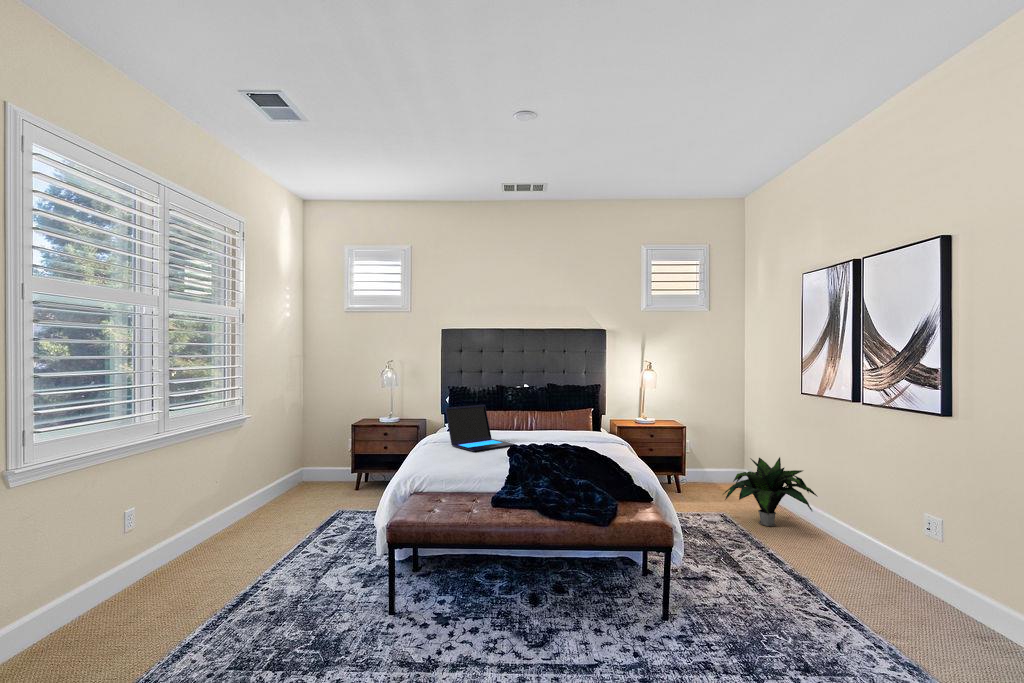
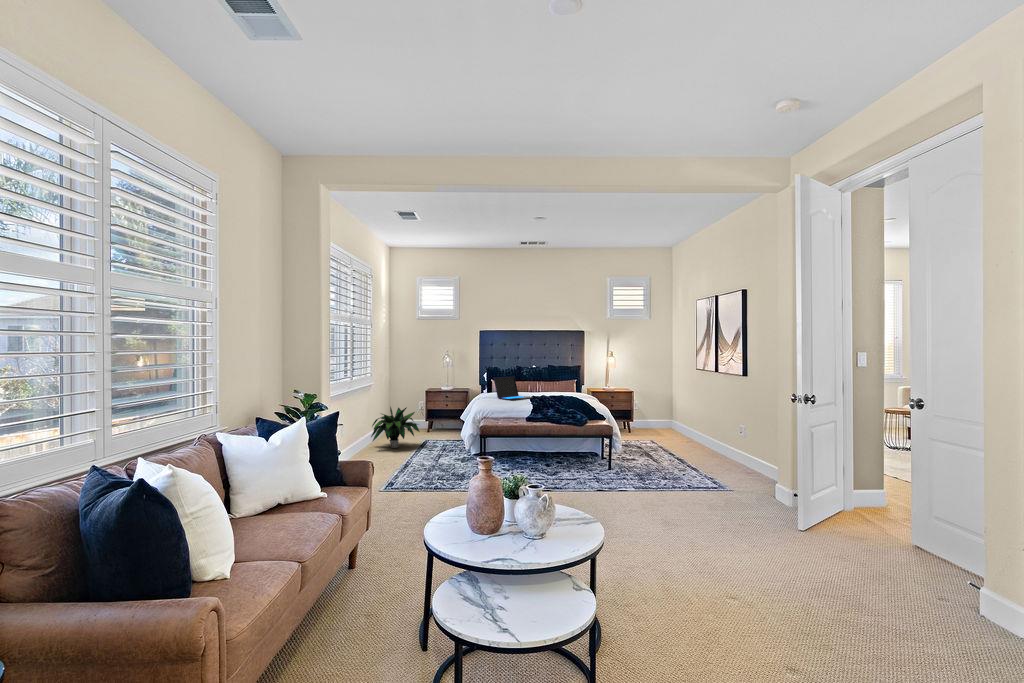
potted plant: present [724,457,817,526] -> present [371,407,420,448]

